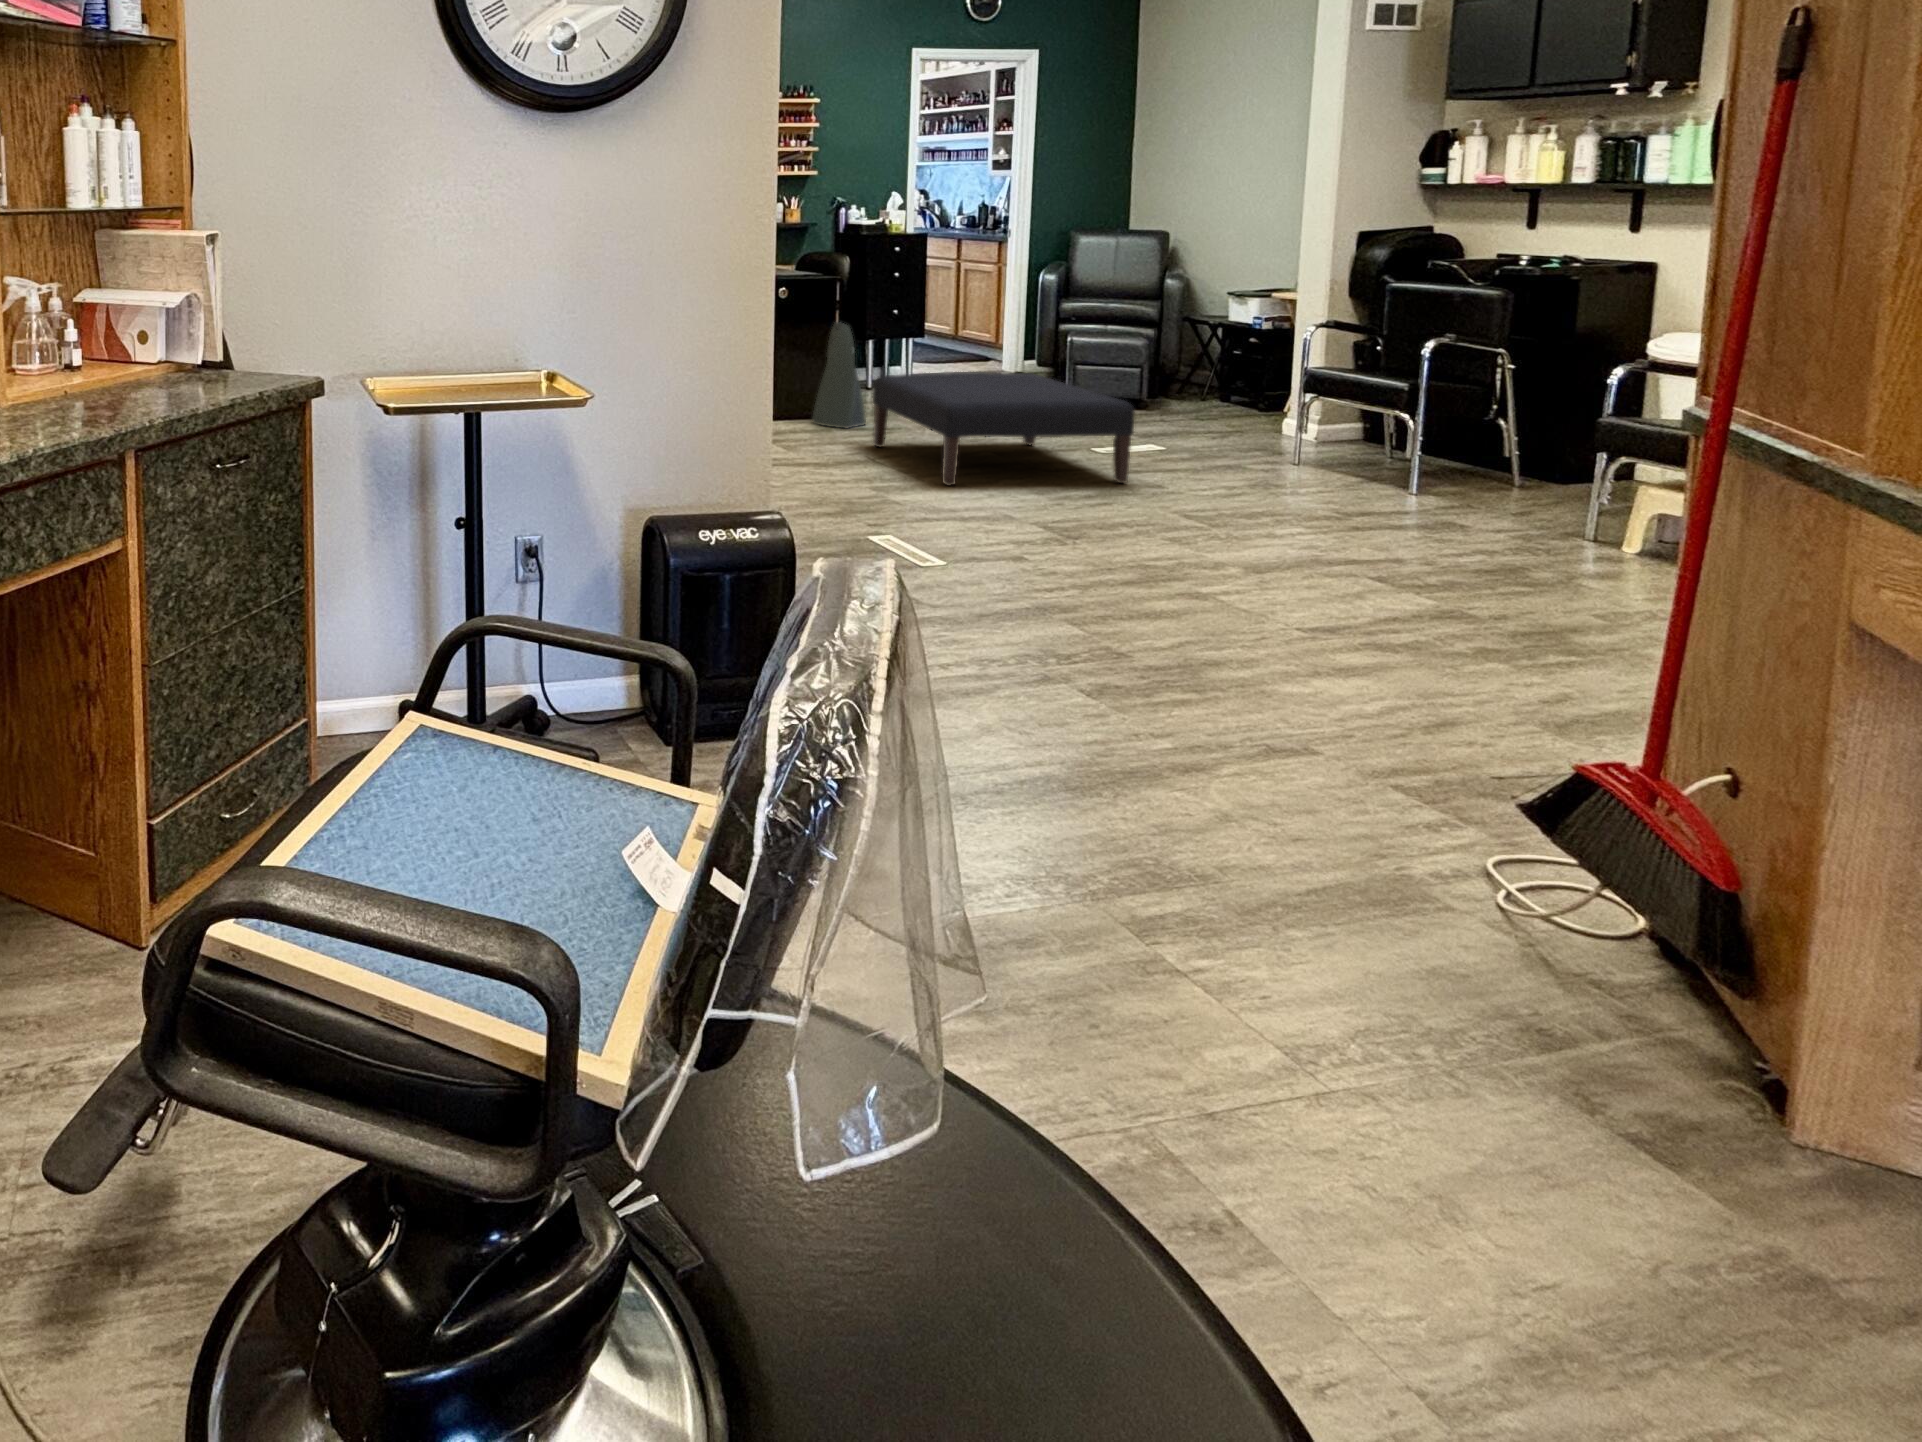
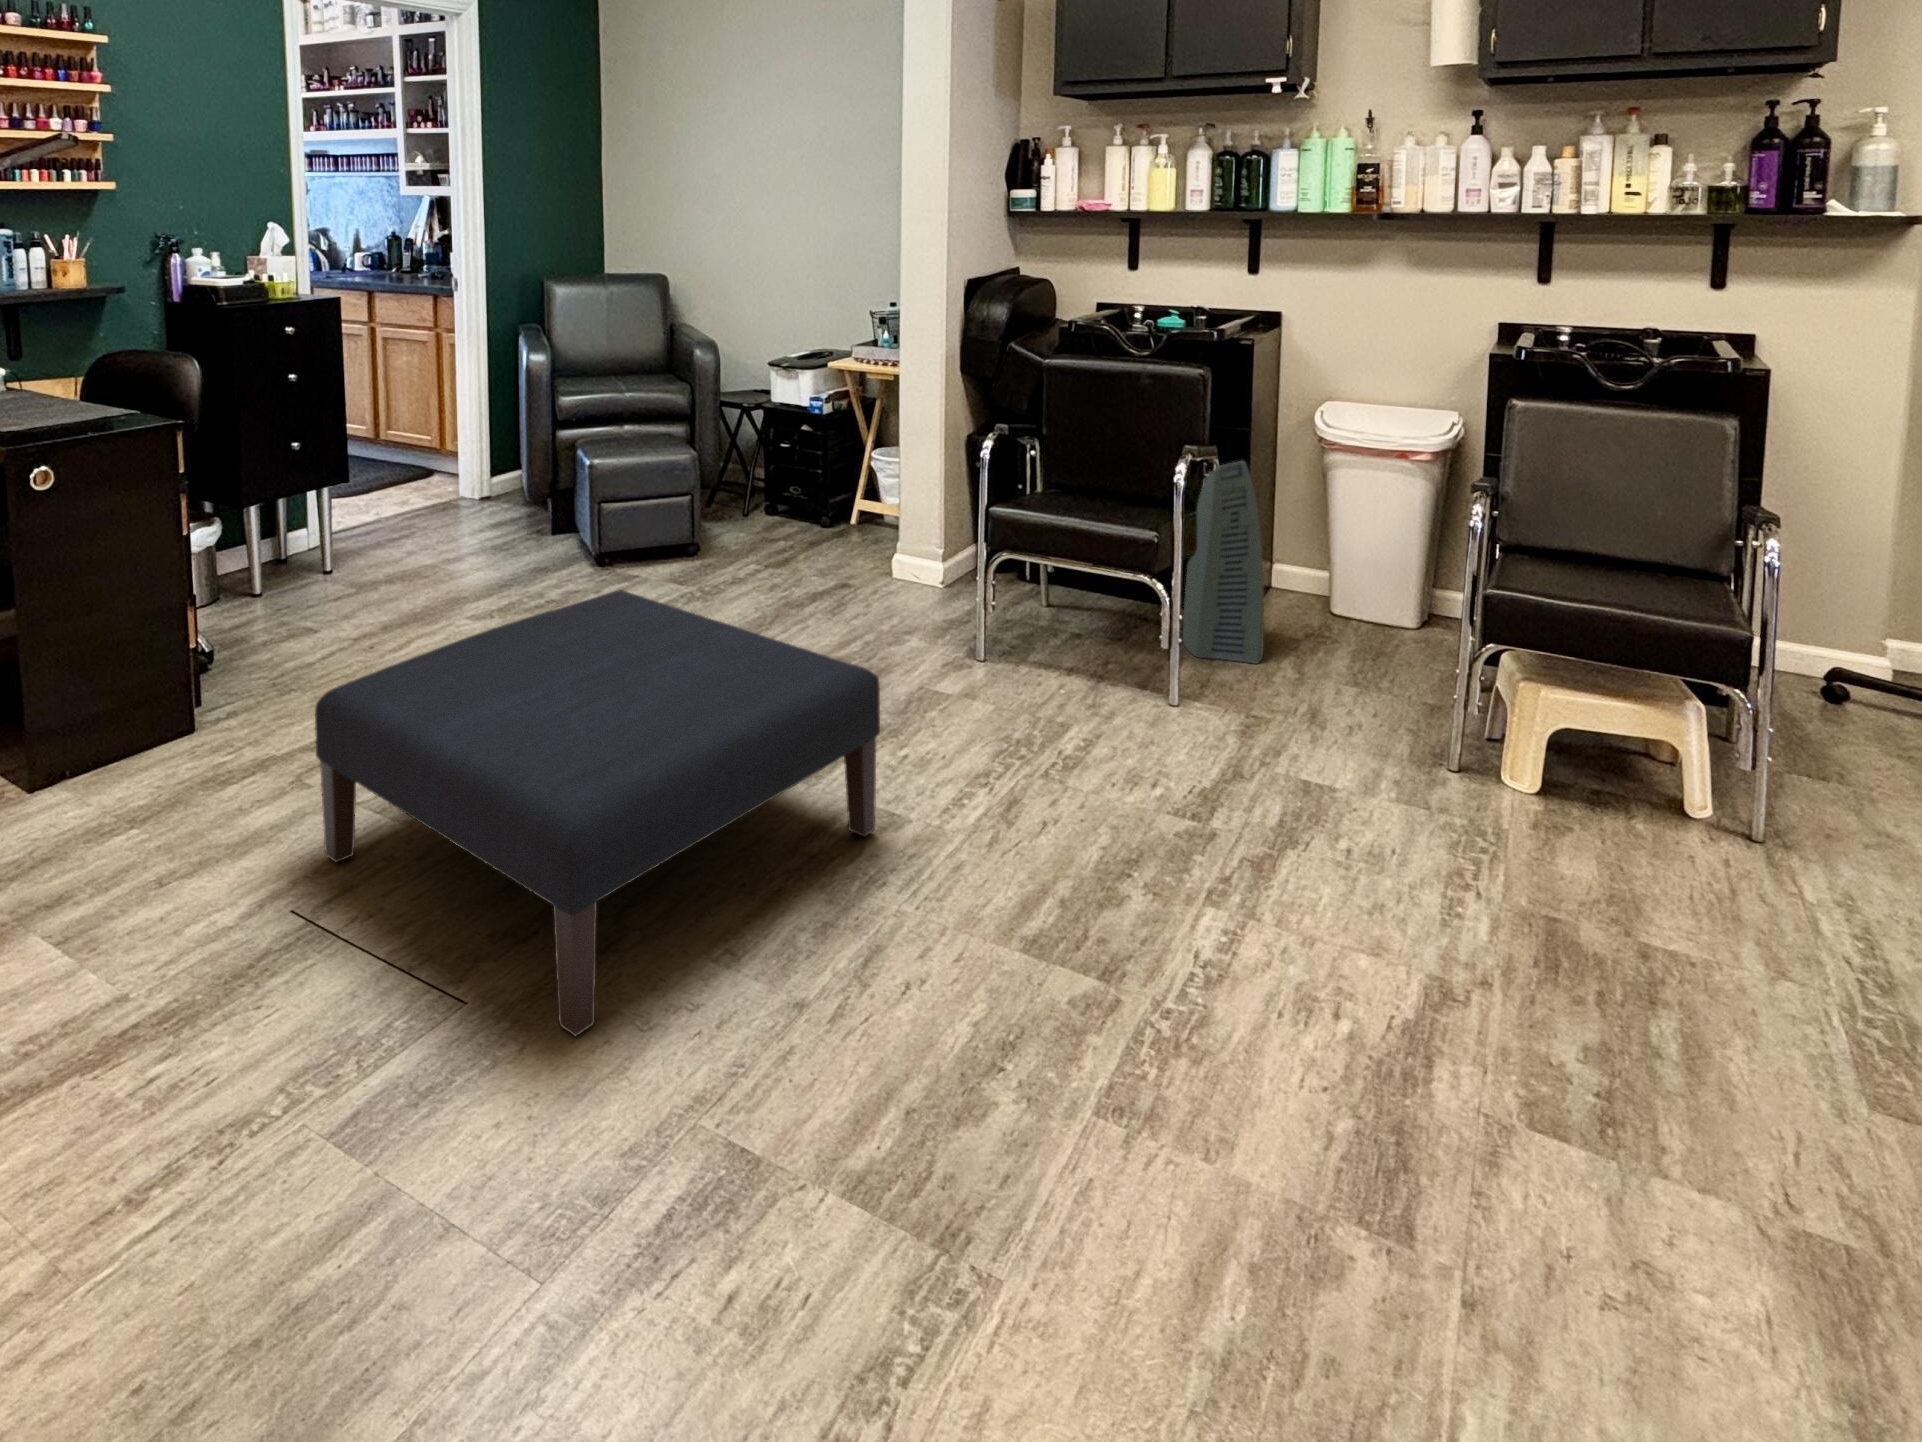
air purifier: present [812,322,866,428] -> present [1183,461,1264,664]

